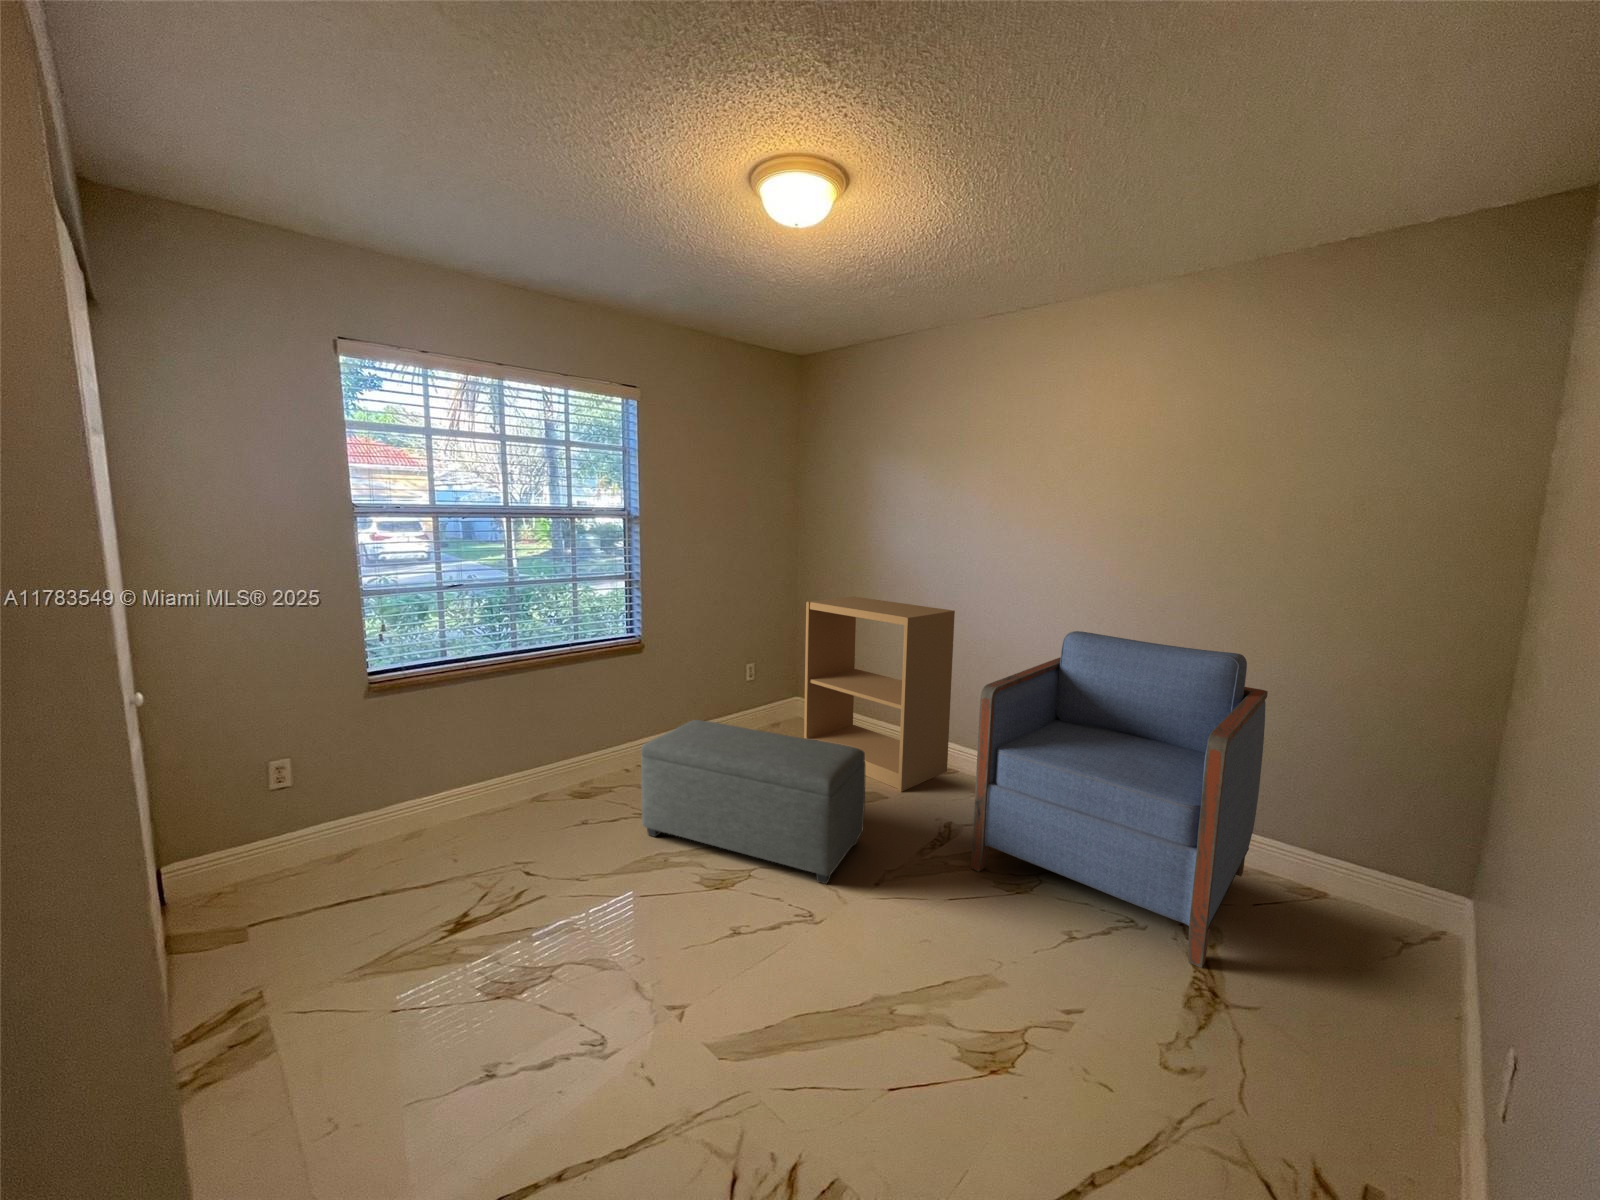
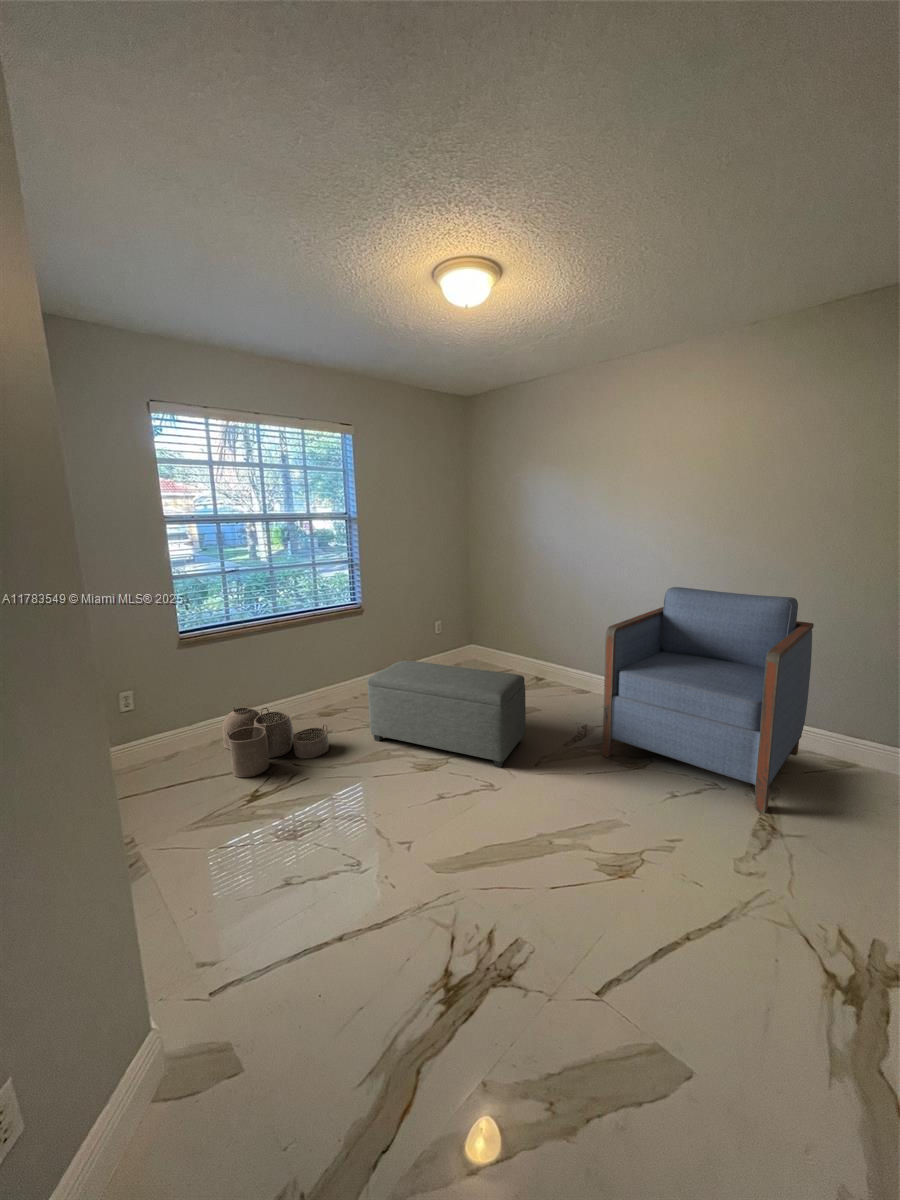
bookshelf: present [804,597,955,792] -> none [477,570,586,708]
woven basket: none [426,779,581,890] -> present [223,706,329,777]

